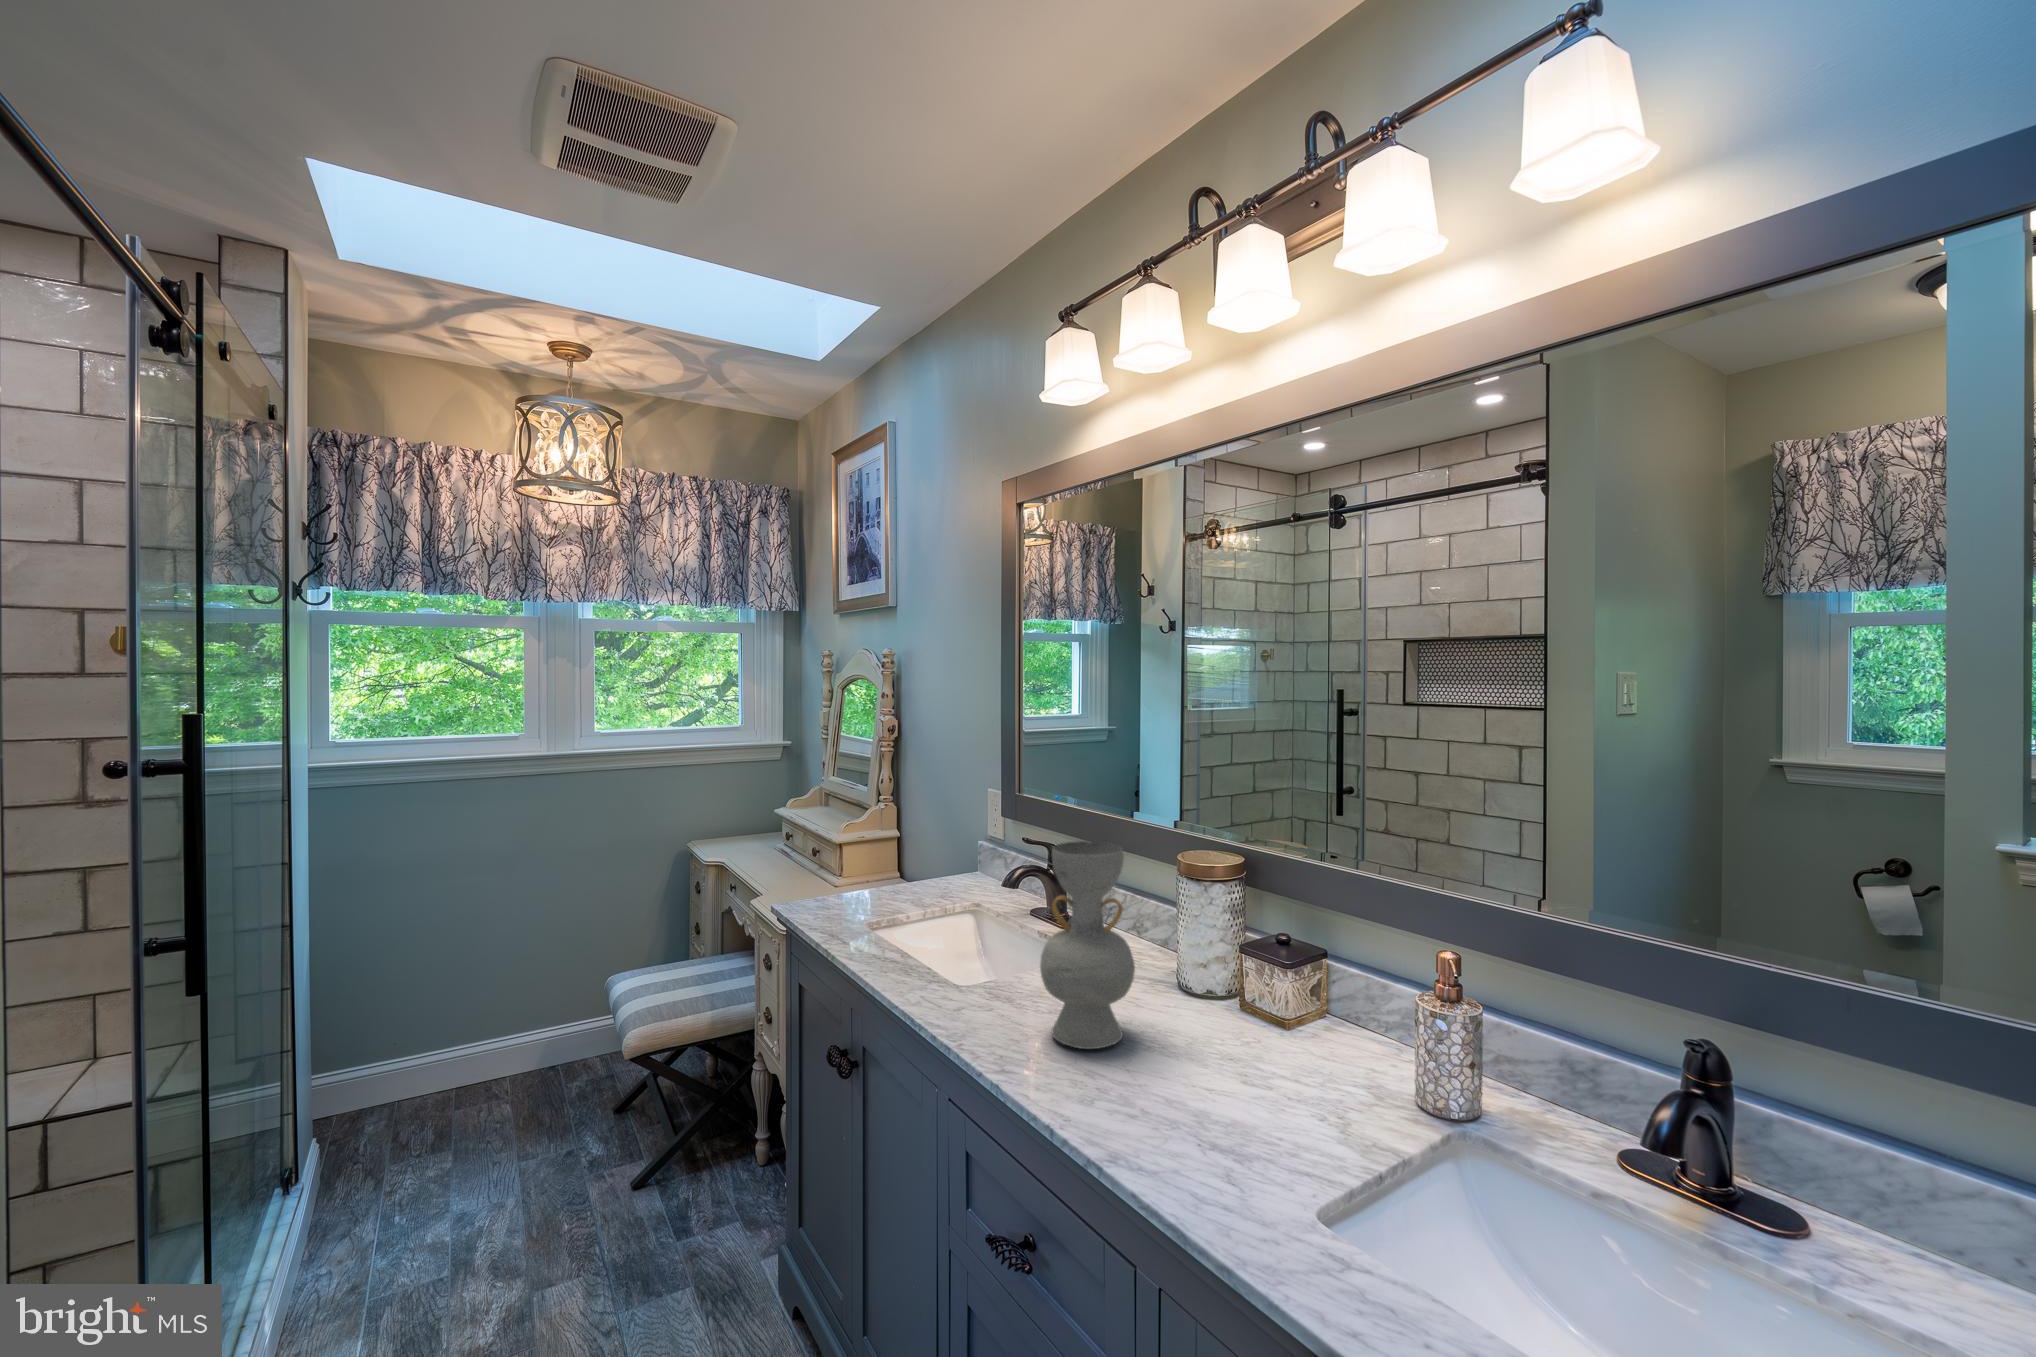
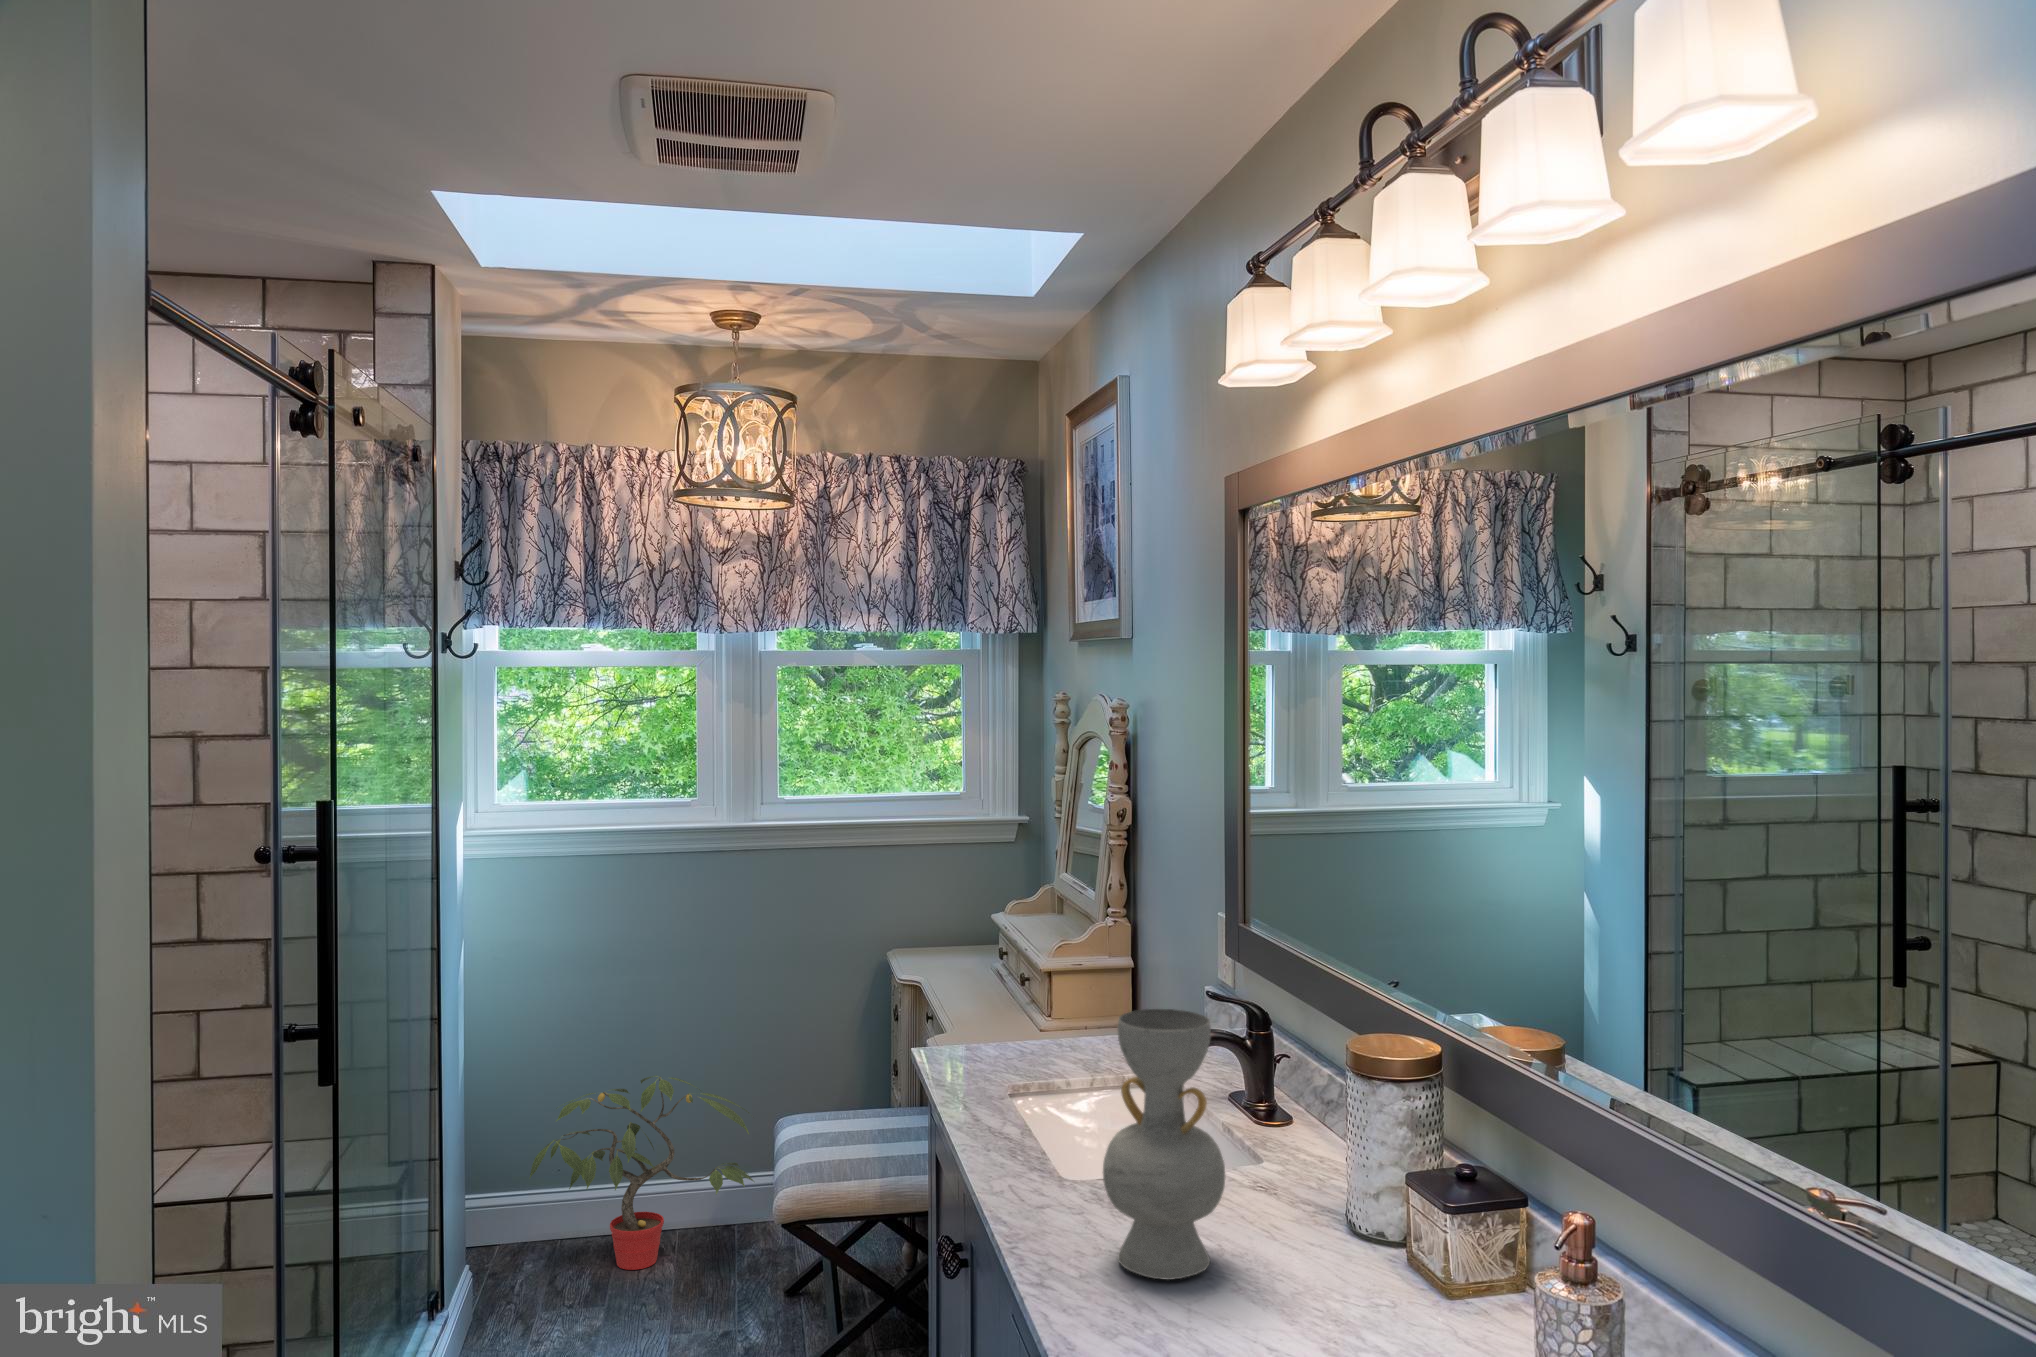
potted plant: none [369,954,585,1114] -> present [530,1075,753,1270]

